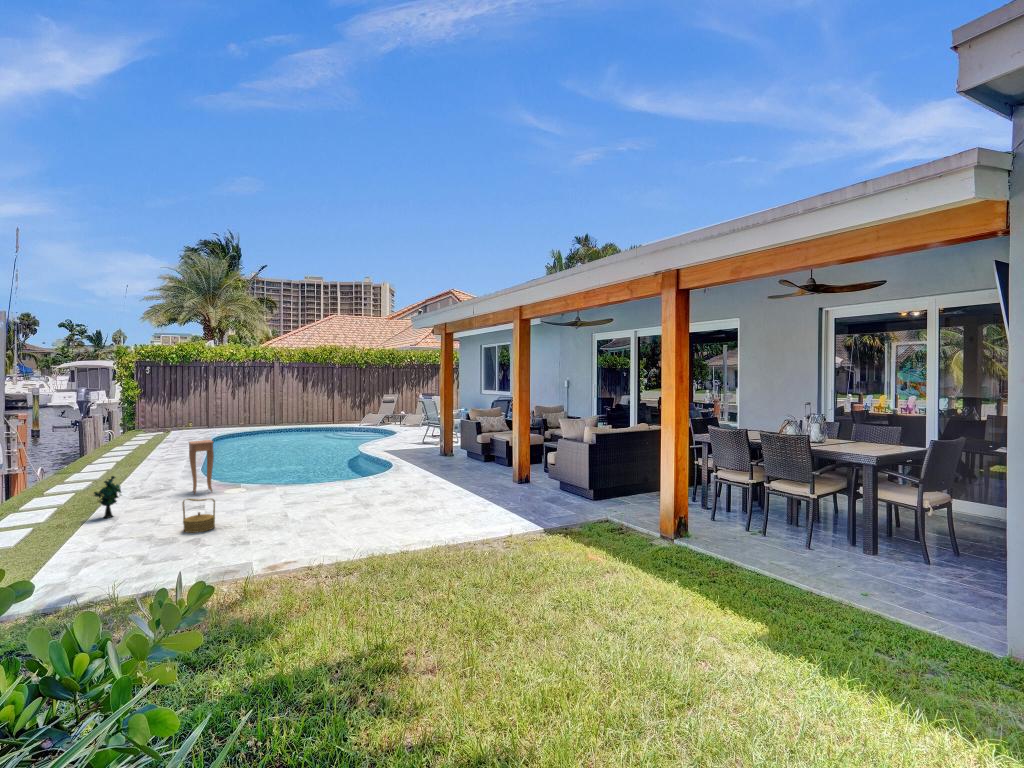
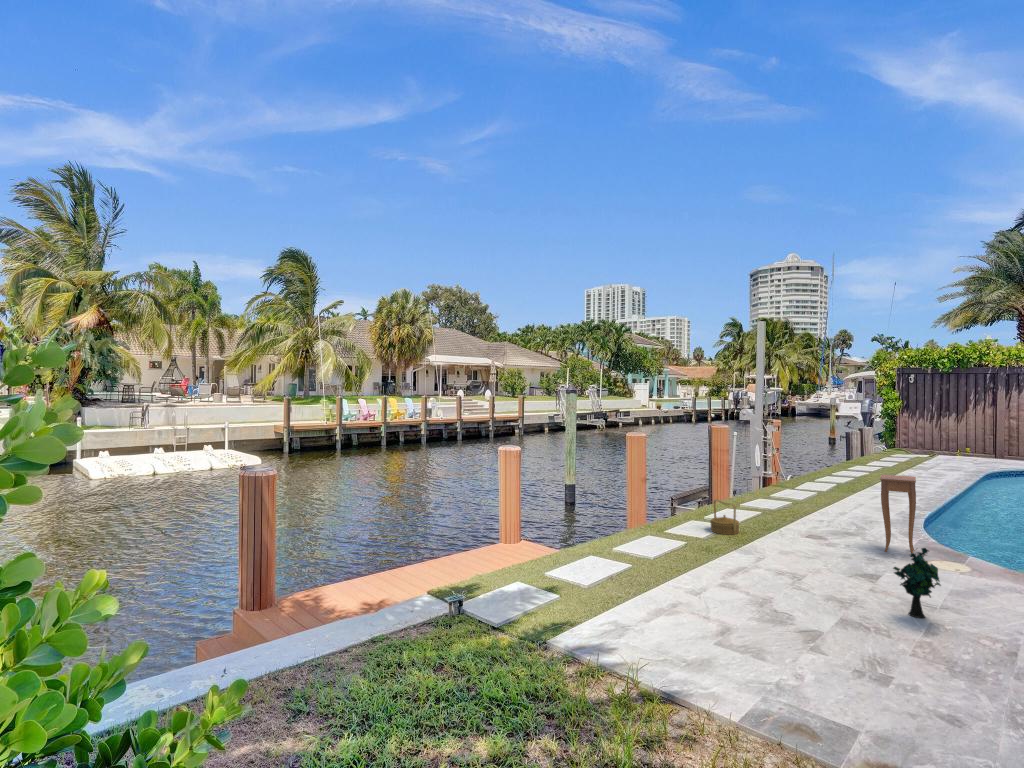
decorative plant: present [94,476,121,518] -> present [893,548,941,618]
basket: present [182,499,215,533] -> present [710,500,739,535]

